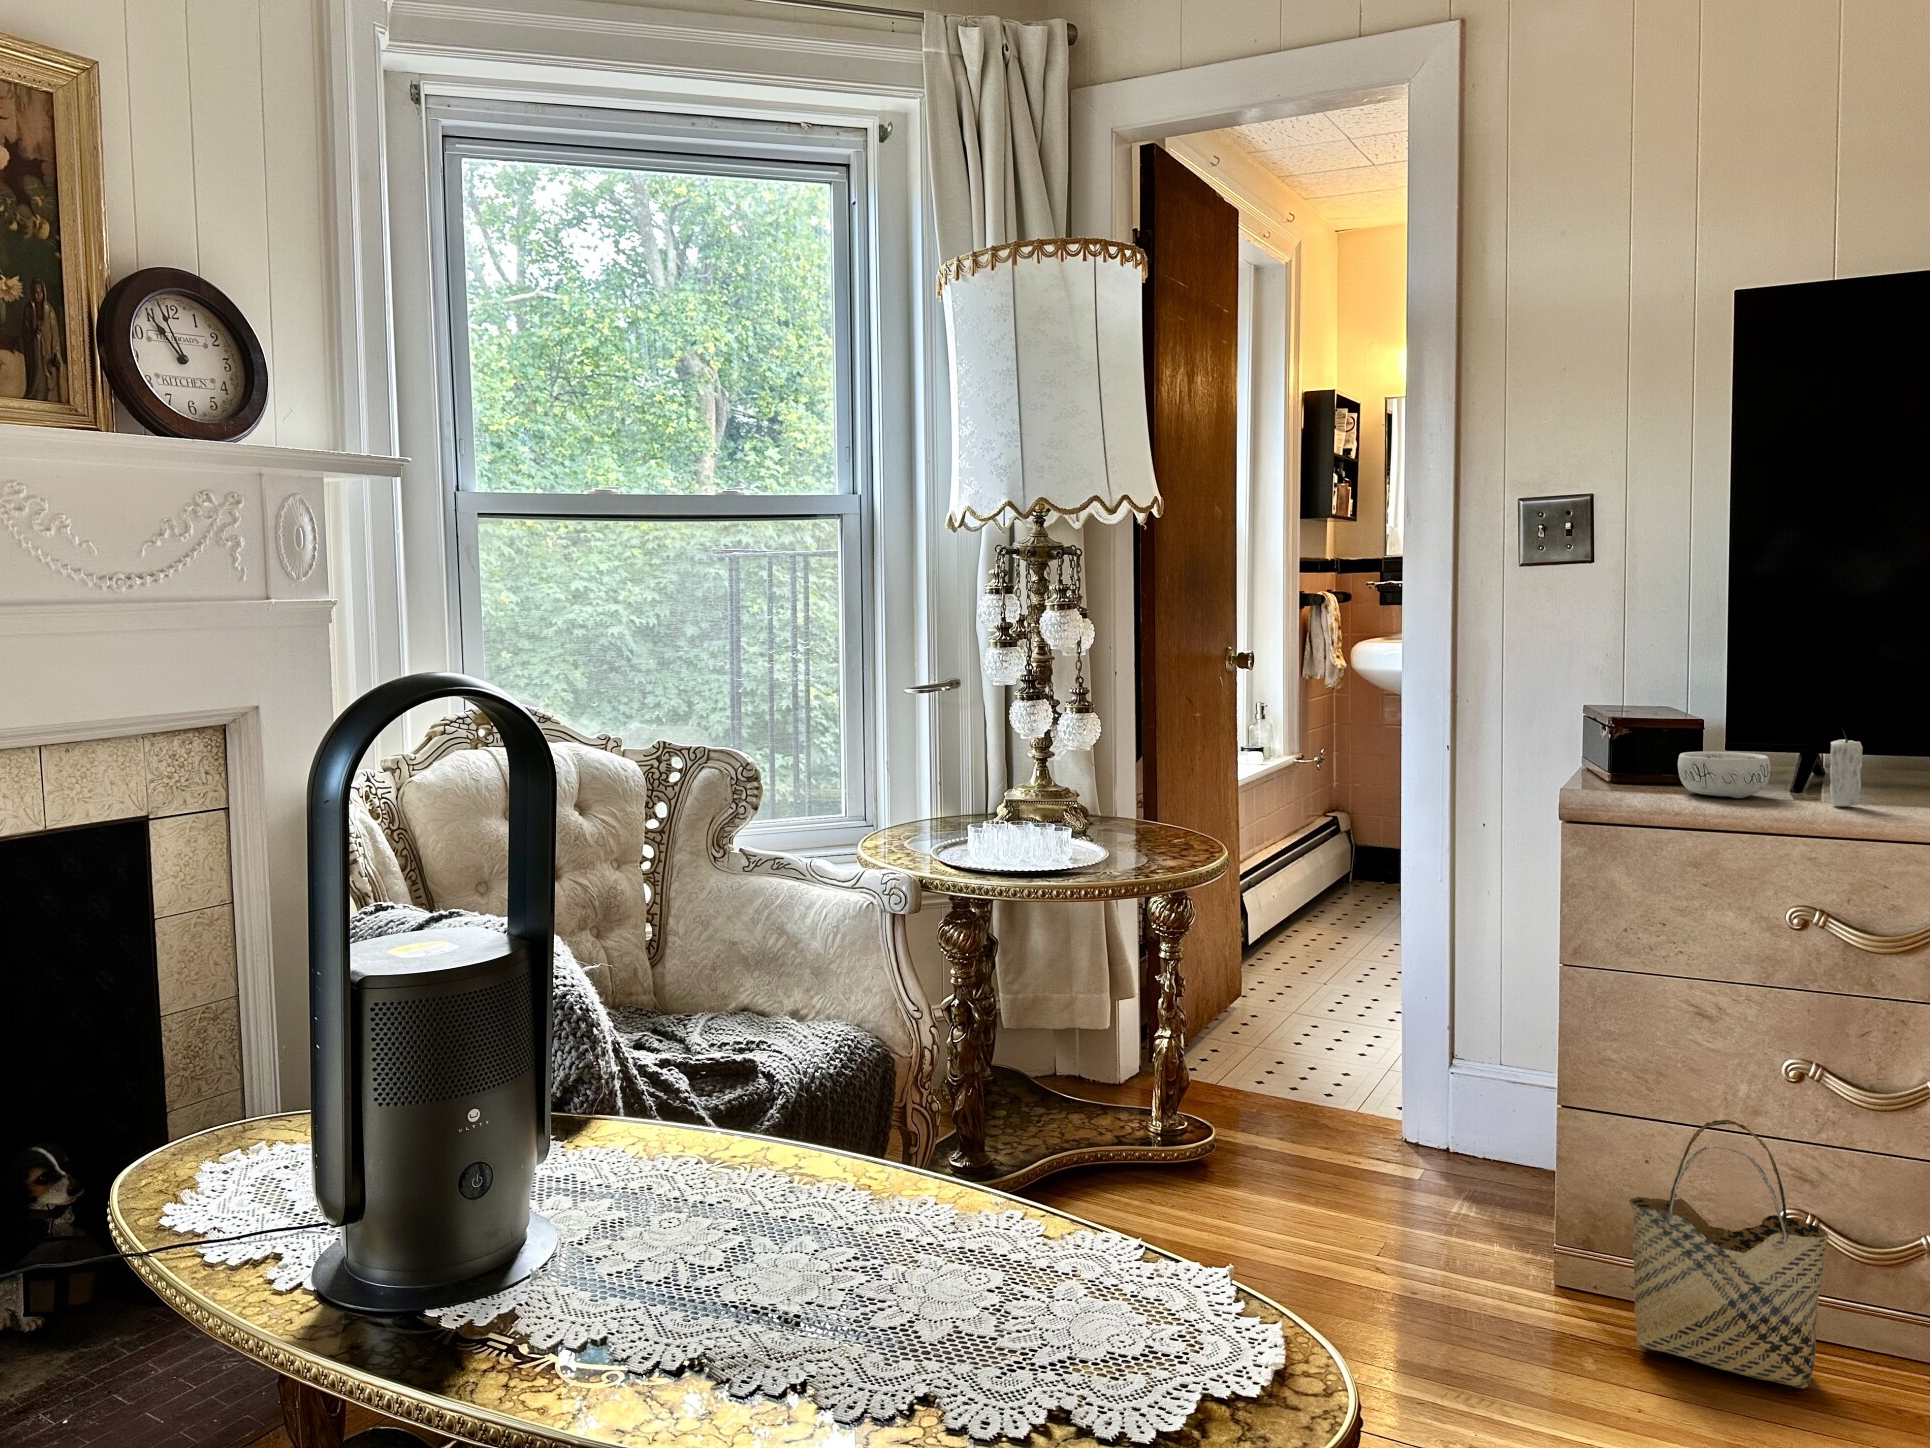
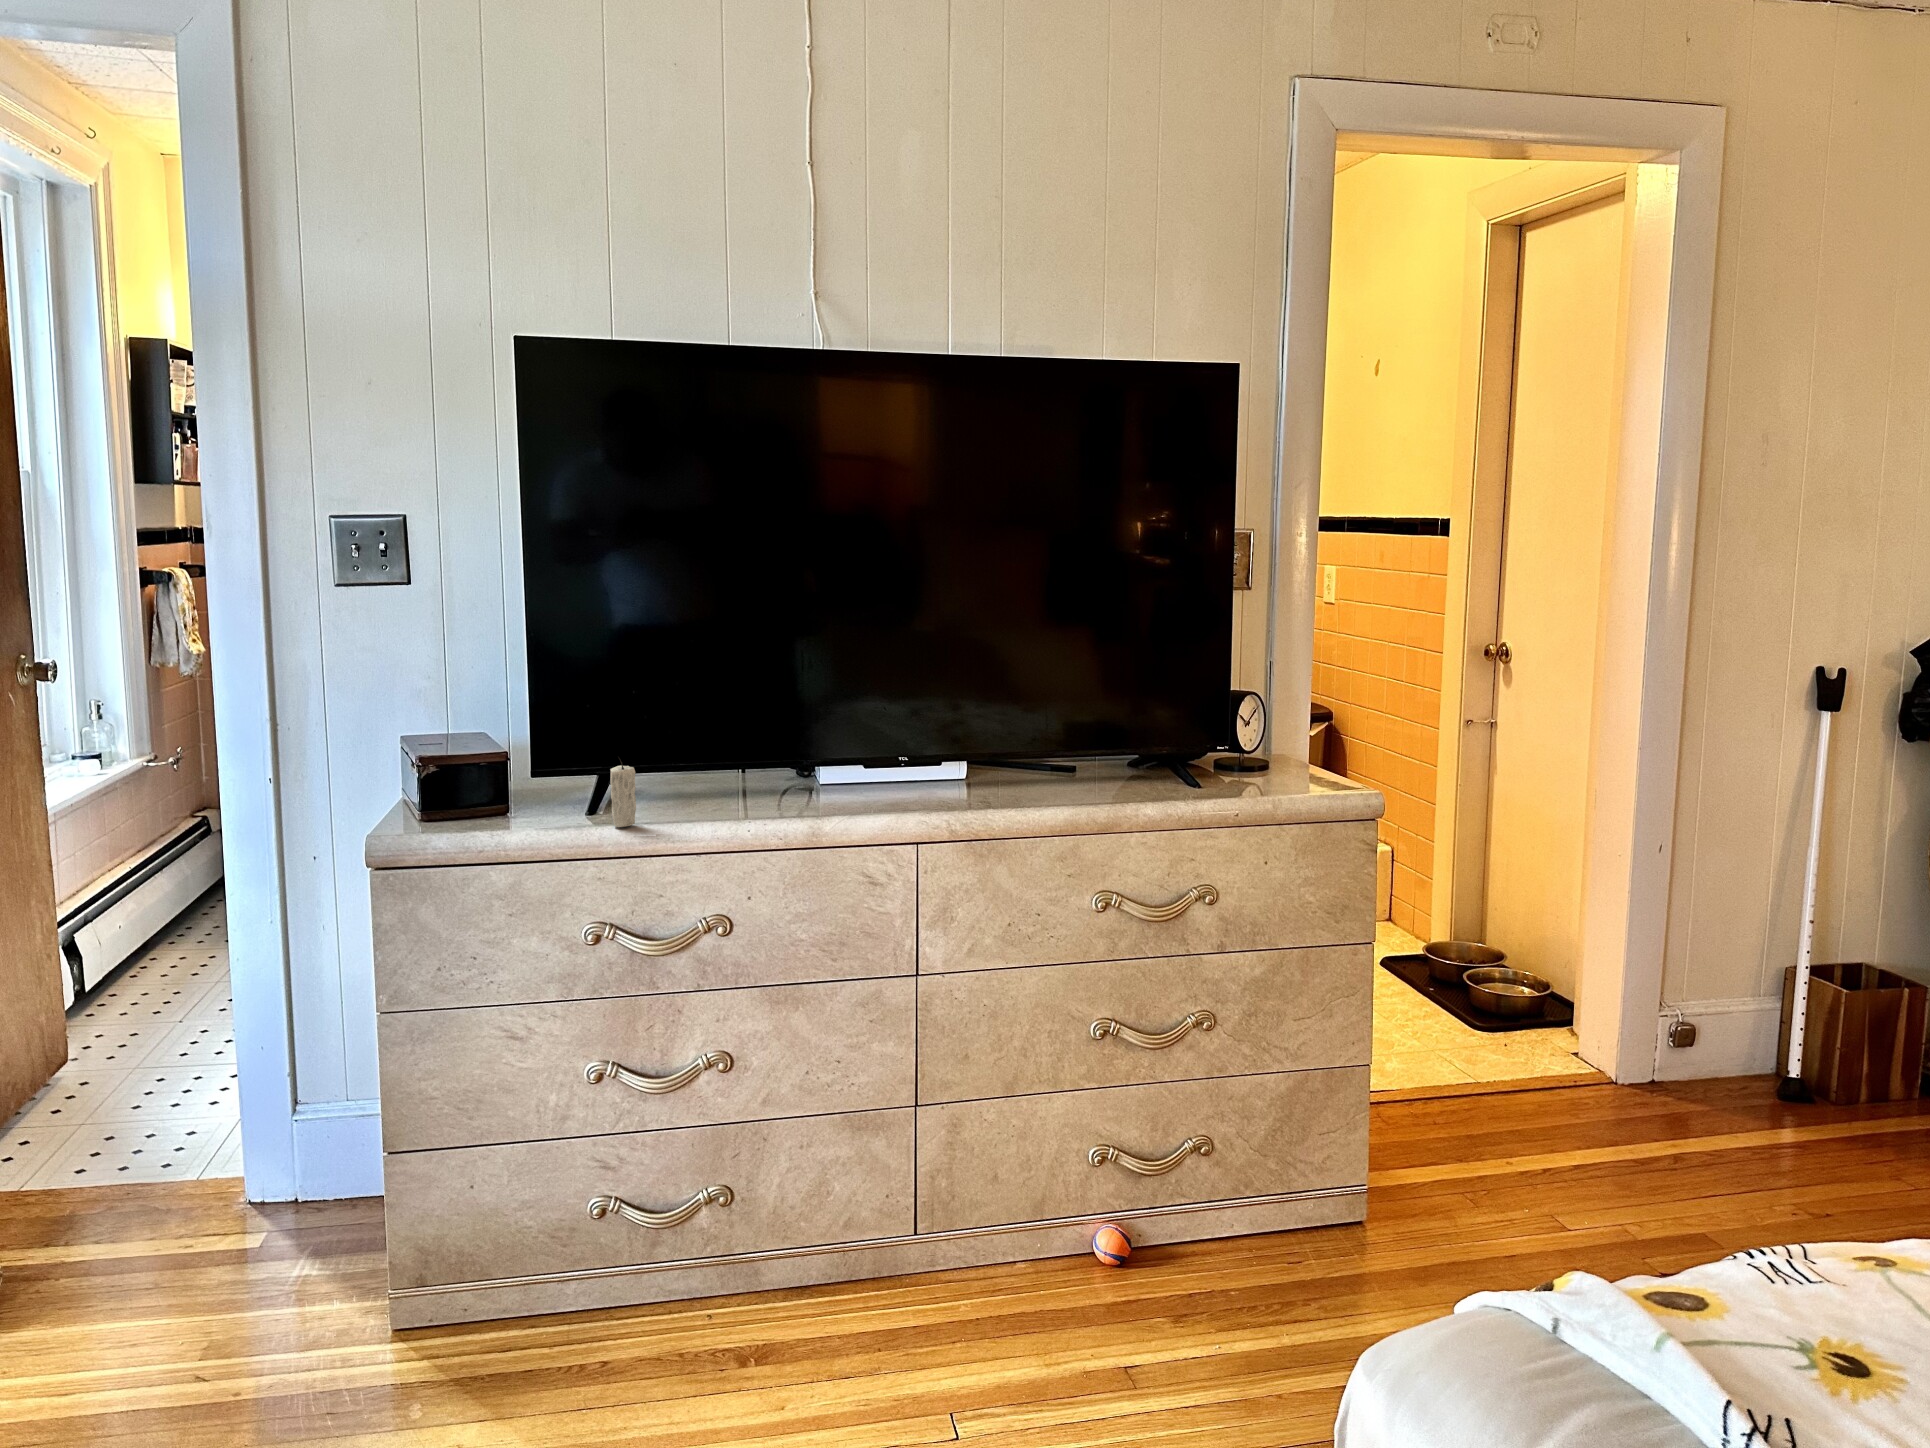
decorative bowl: present [1678,752,1770,798] -> none [483,780,564,827]
woven basket: present [1629,1120,1829,1388] -> none [451,1132,623,1376]

